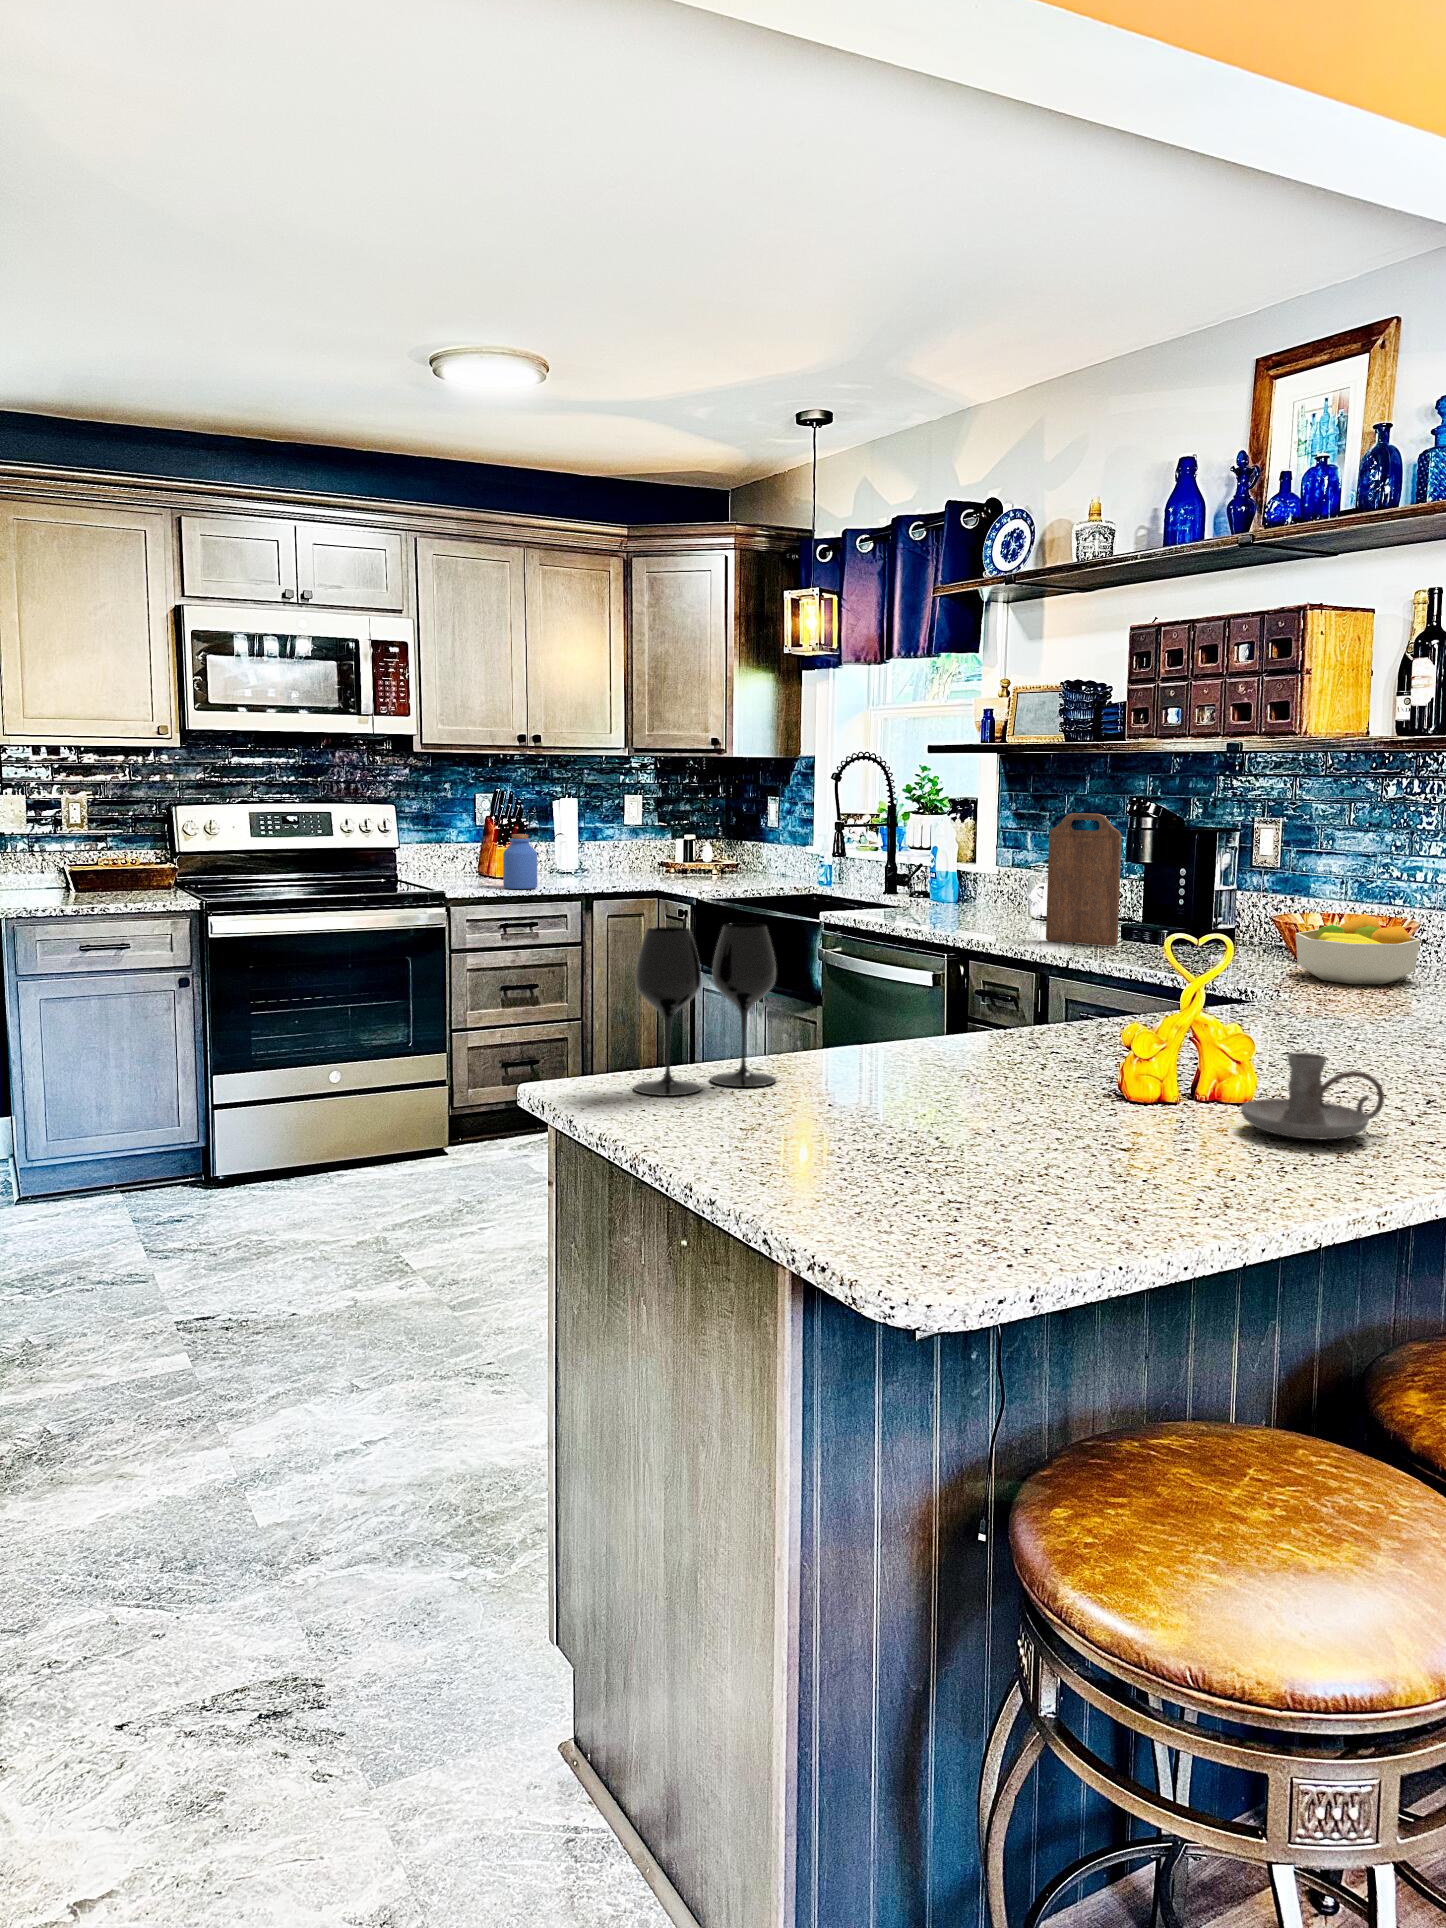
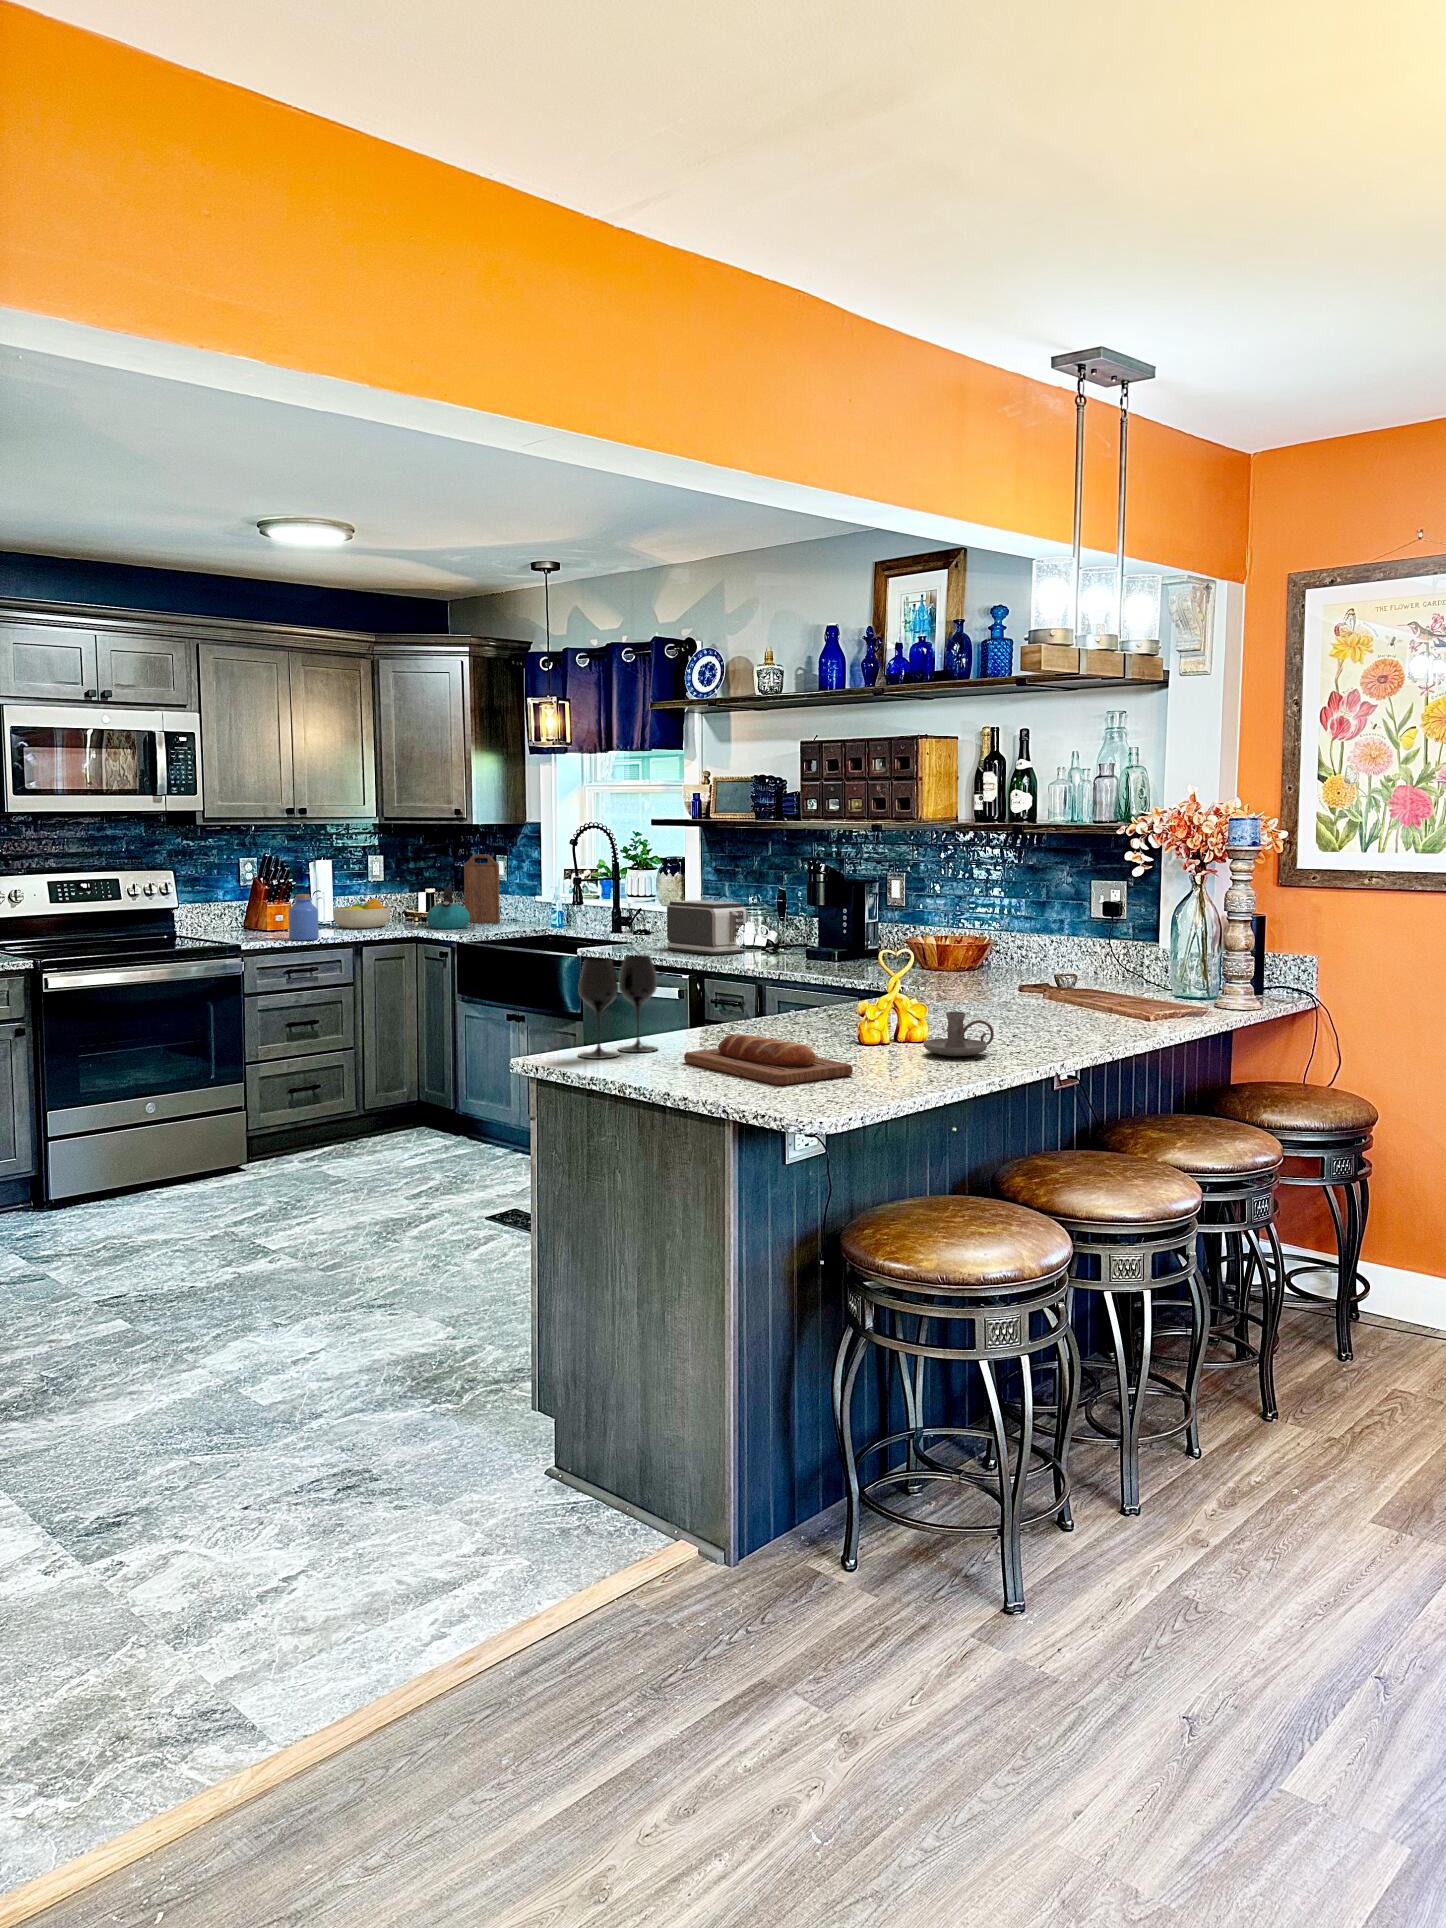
cutting board: present [1046,813,1122,946] -> present [464,854,500,923]
kettle: none [677,830,729,881] -> present [427,887,470,929]
toaster: none [947,851,1054,925] -> present [667,900,748,955]
fruit bowl: present [1295,914,1421,984] -> present [333,898,391,929]
bread loaf: none [791,1072,1077,1187] -> present [684,1034,853,1085]

